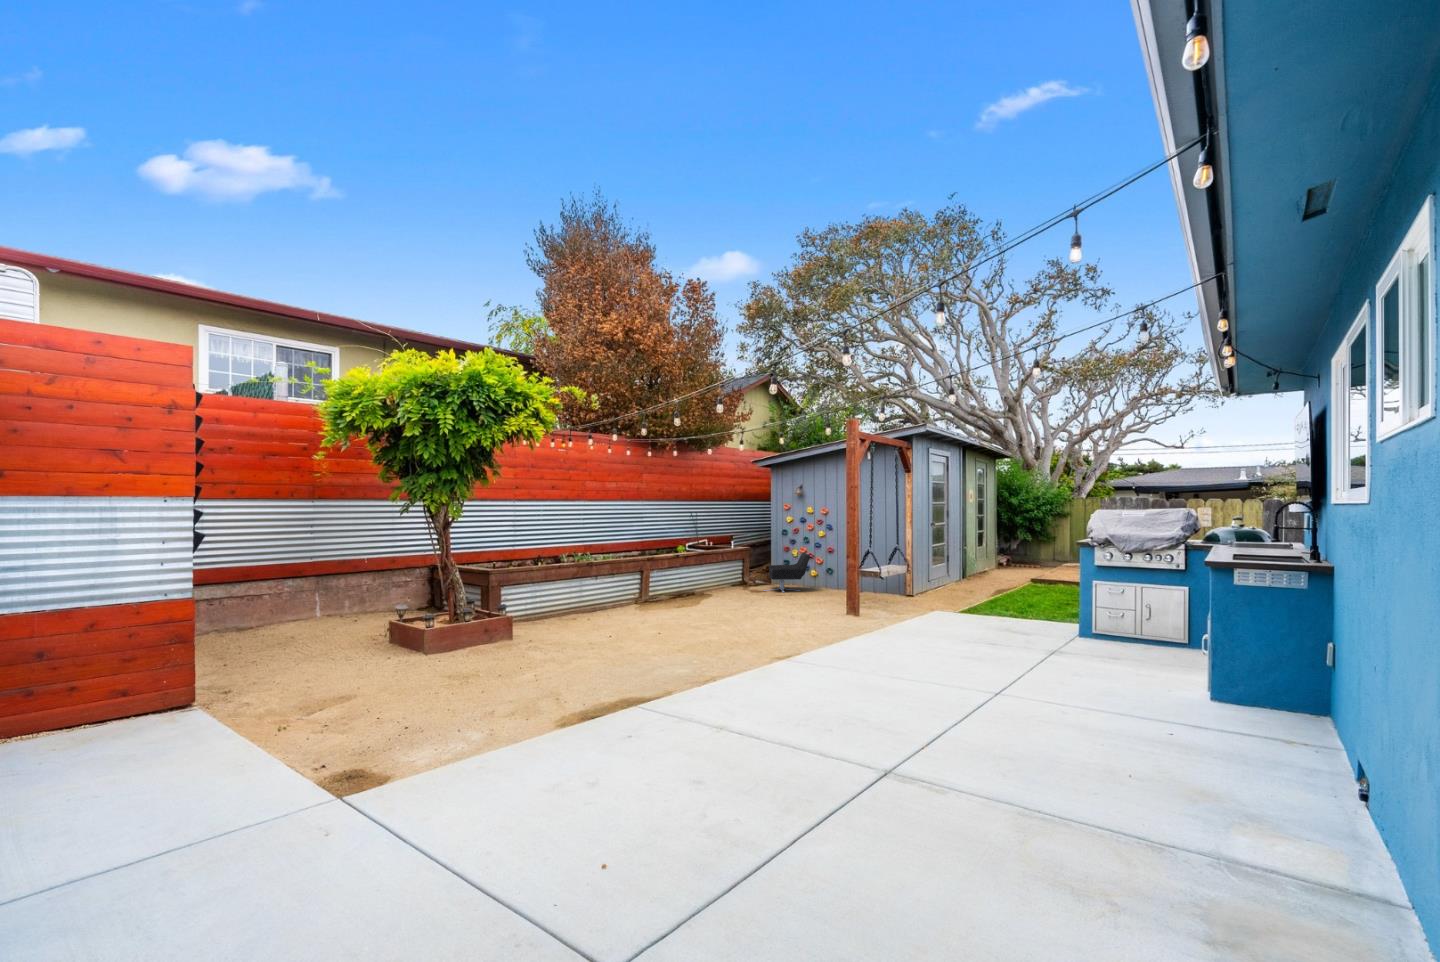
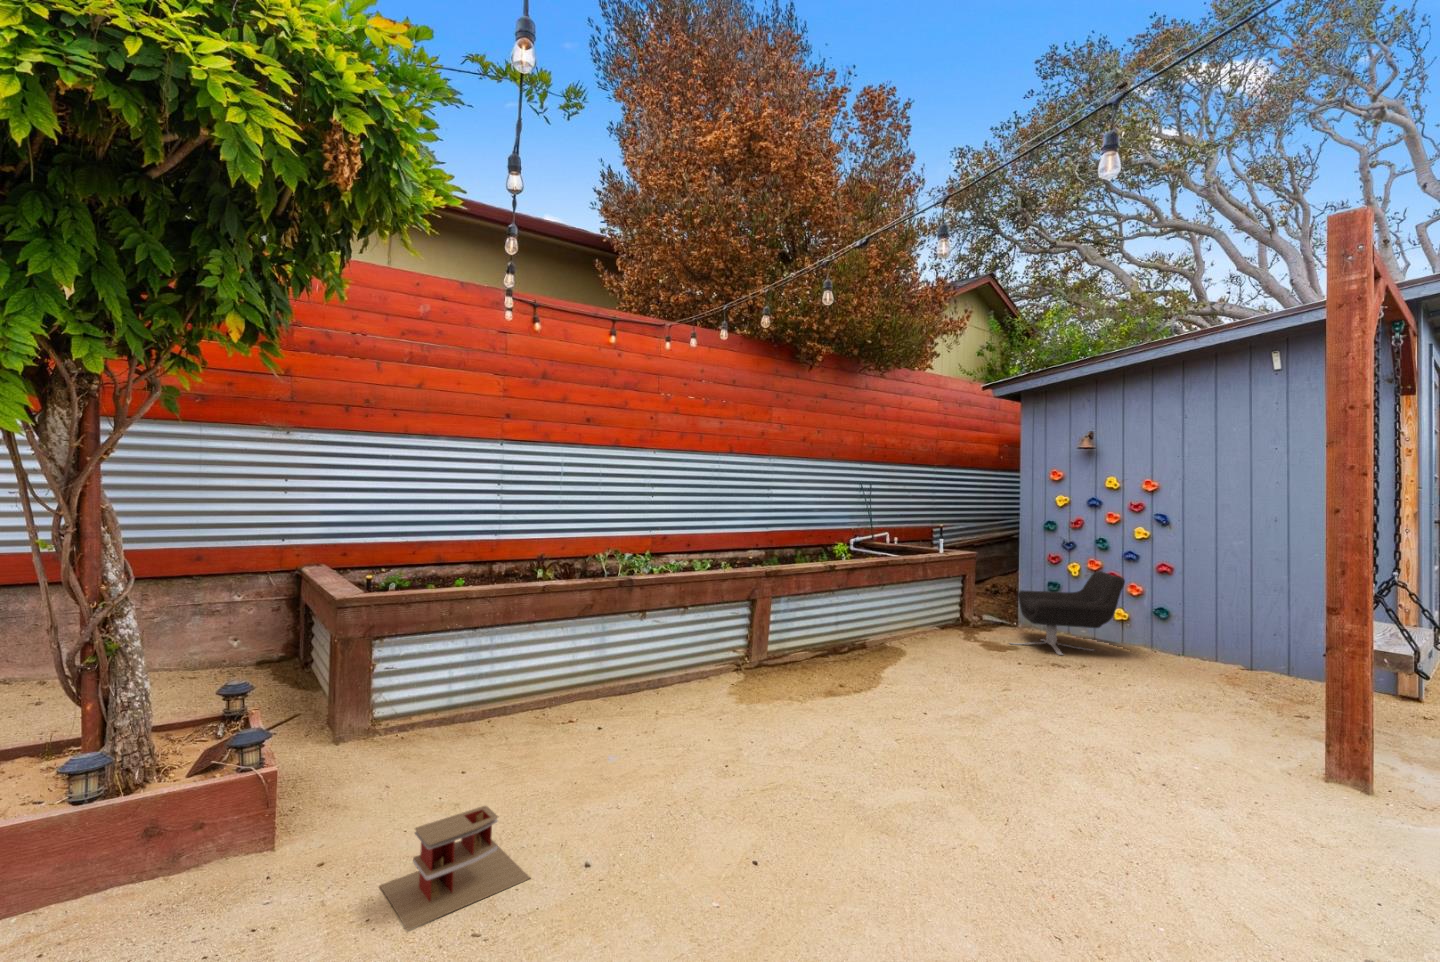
toy house: none [557,617,598,640] -> present [380,806,530,930]

